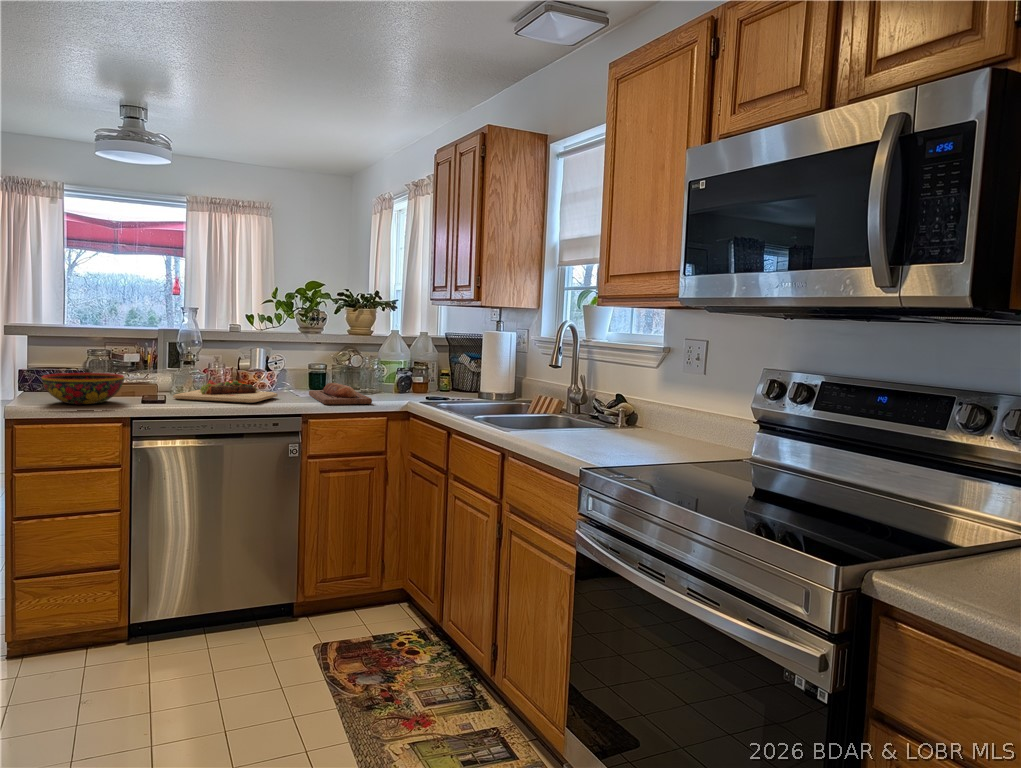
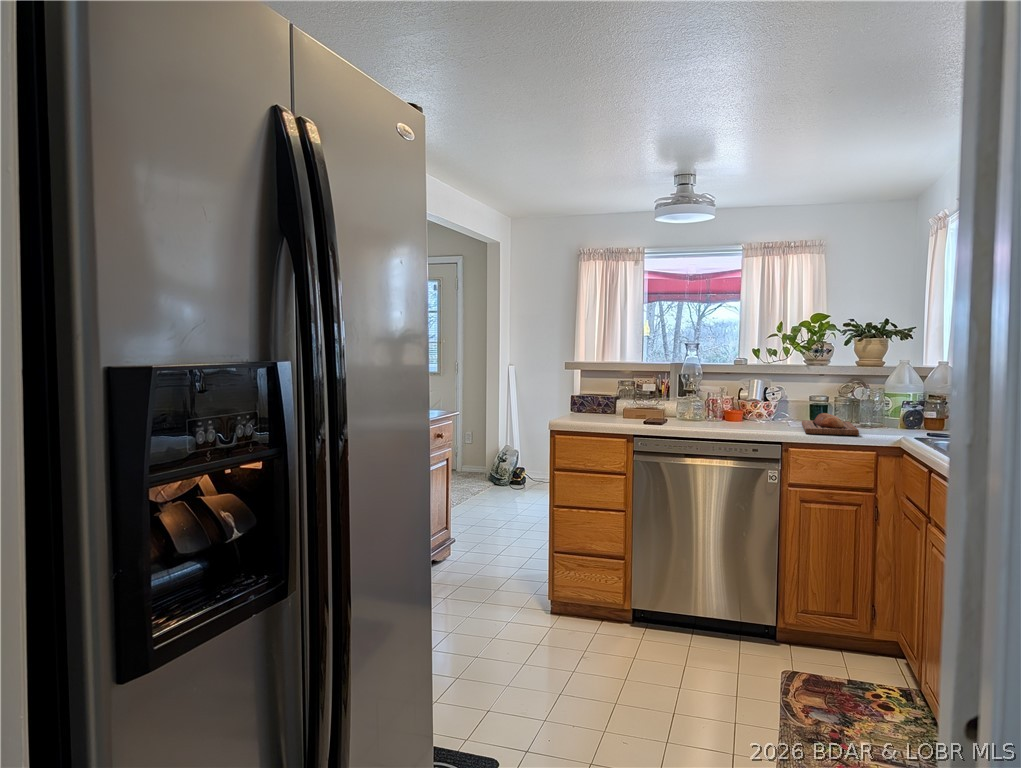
bowl: present [42,373,124,404] -> none [578,398,635,422]
cutting board: present [173,380,277,403] -> none [675,407,766,428]

